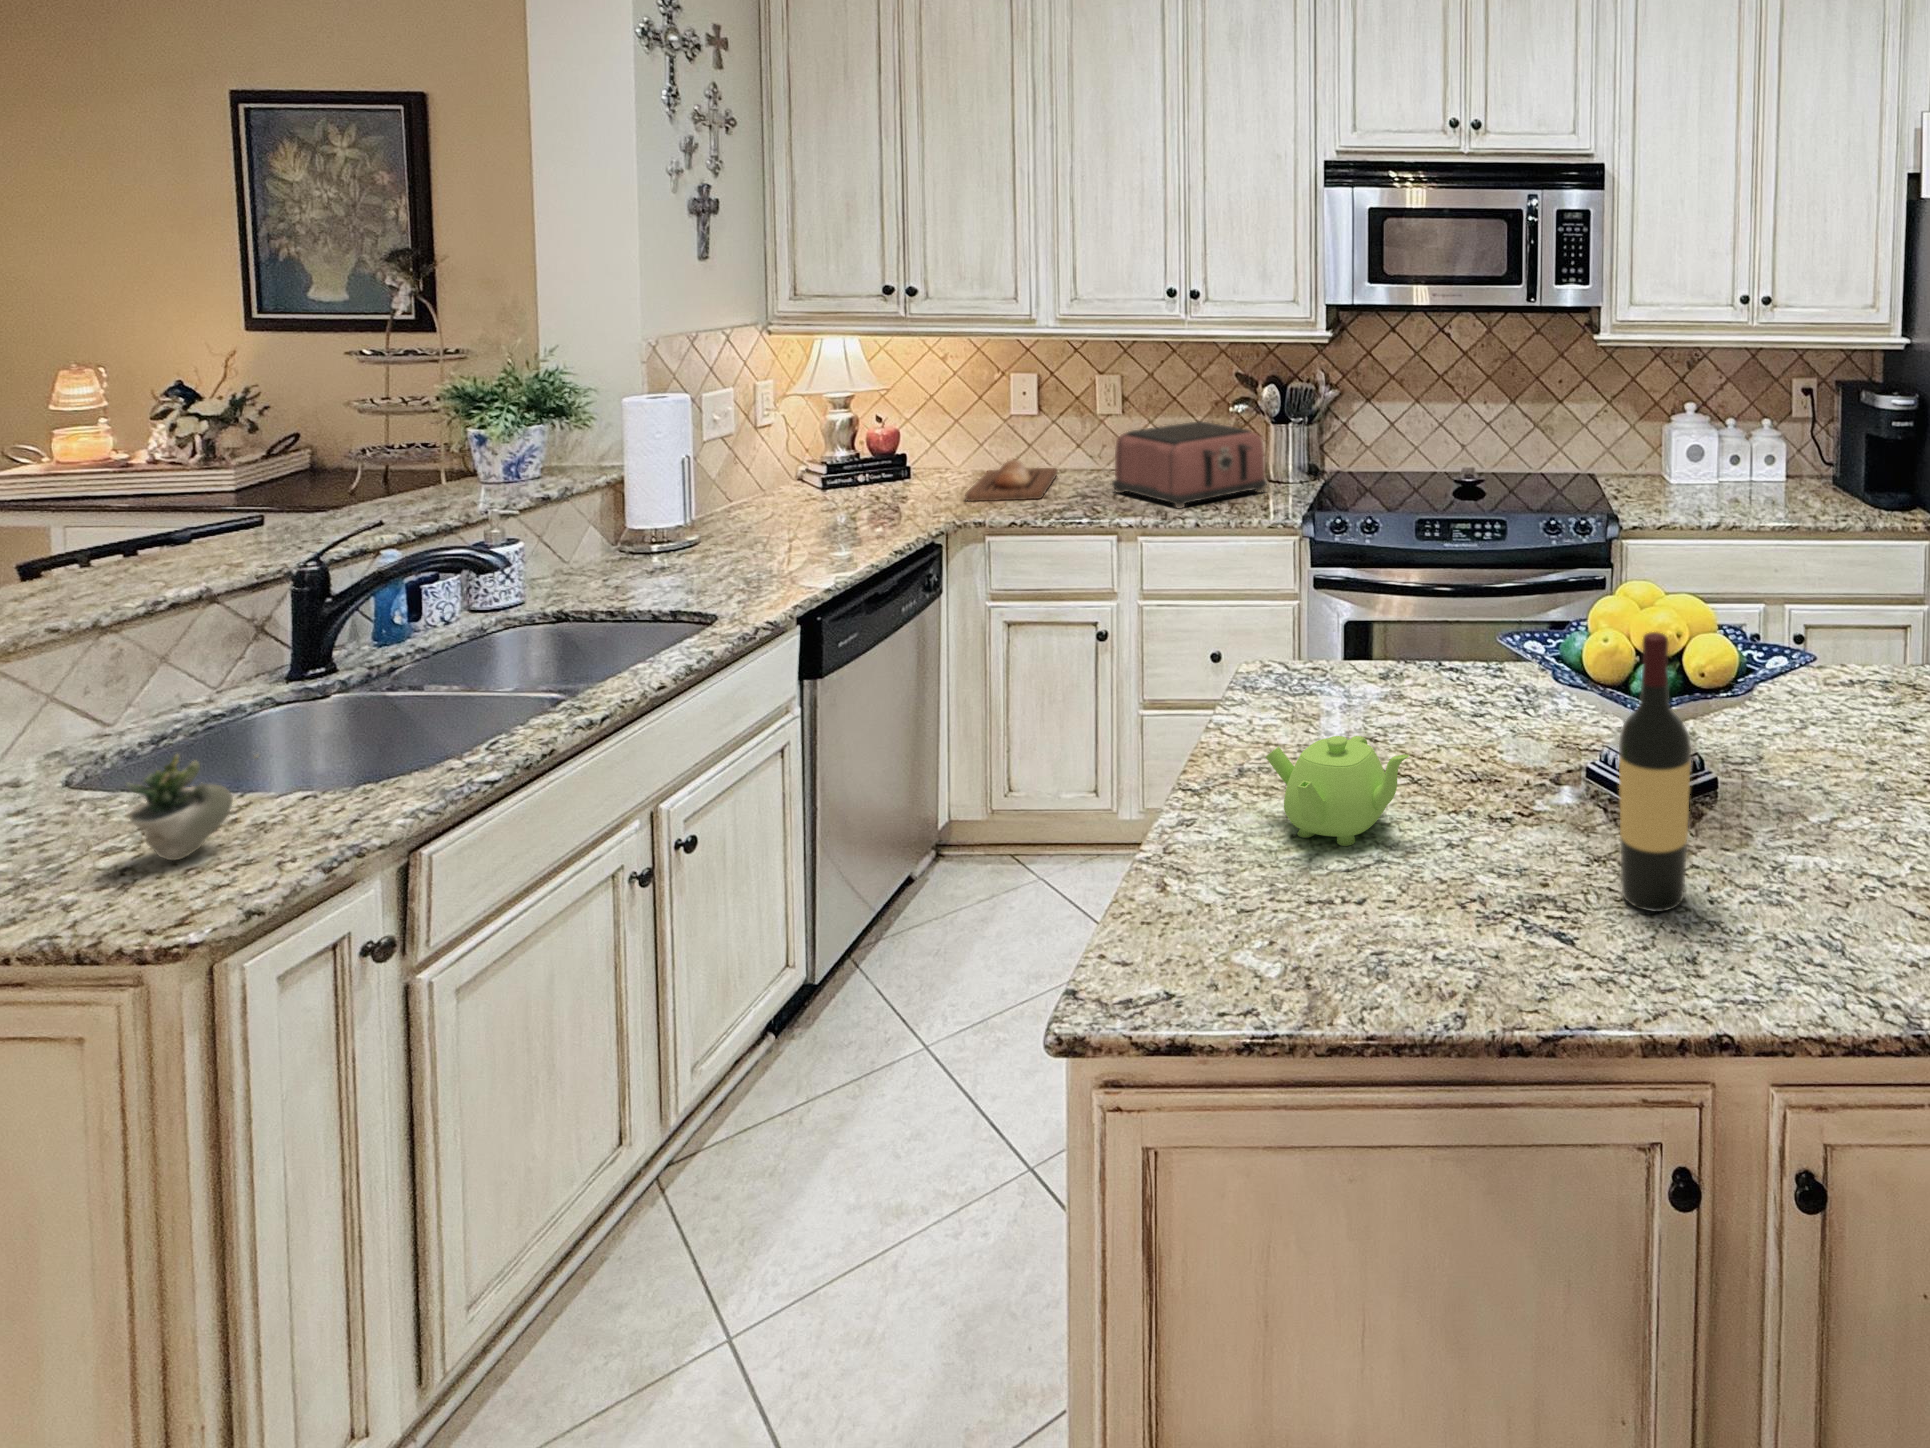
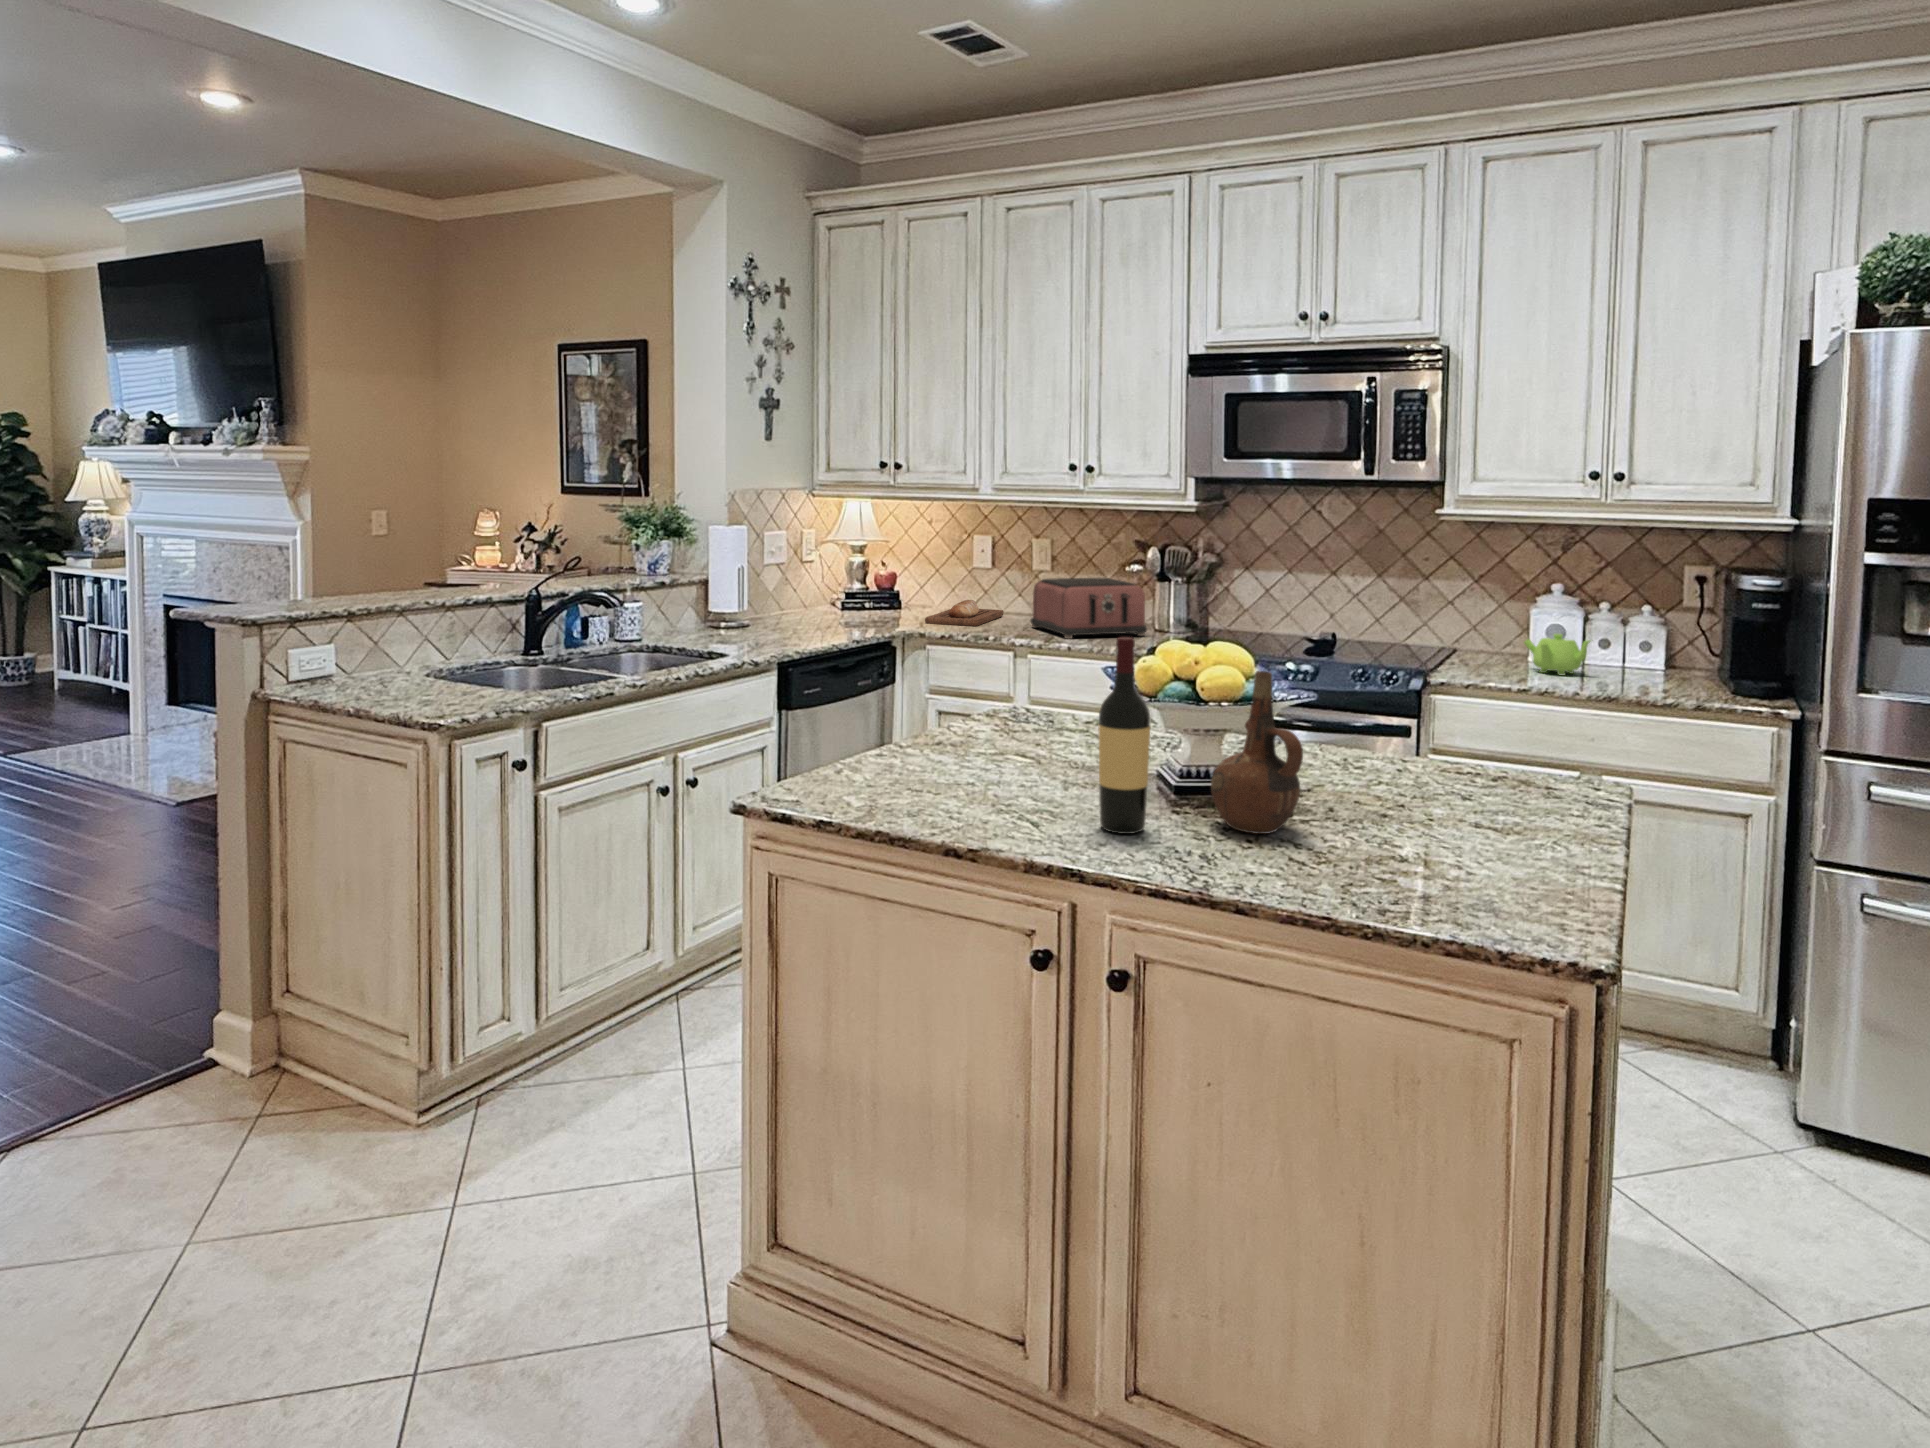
ceramic pitcher: none [1720,642,1844,858] -> present [1211,671,1303,834]
teapot: present [1266,736,1409,846] -> present [1524,634,1590,675]
succulent plant: present [126,754,258,860] -> none [426,649,471,702]

